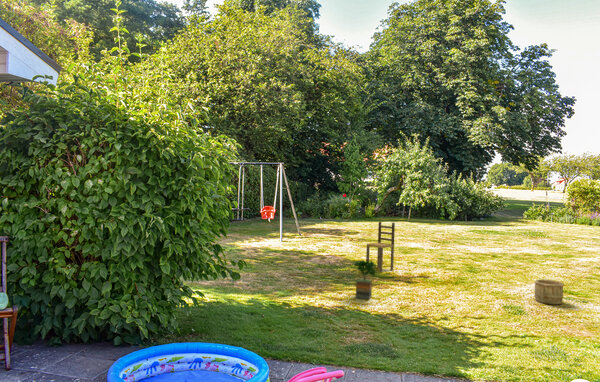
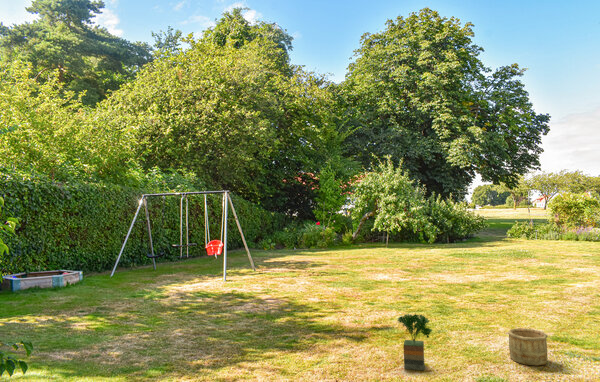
chair: present [366,221,395,272] -> none [306,255,340,320]
potted tree: present [354,261,377,299] -> present [398,314,432,370]

